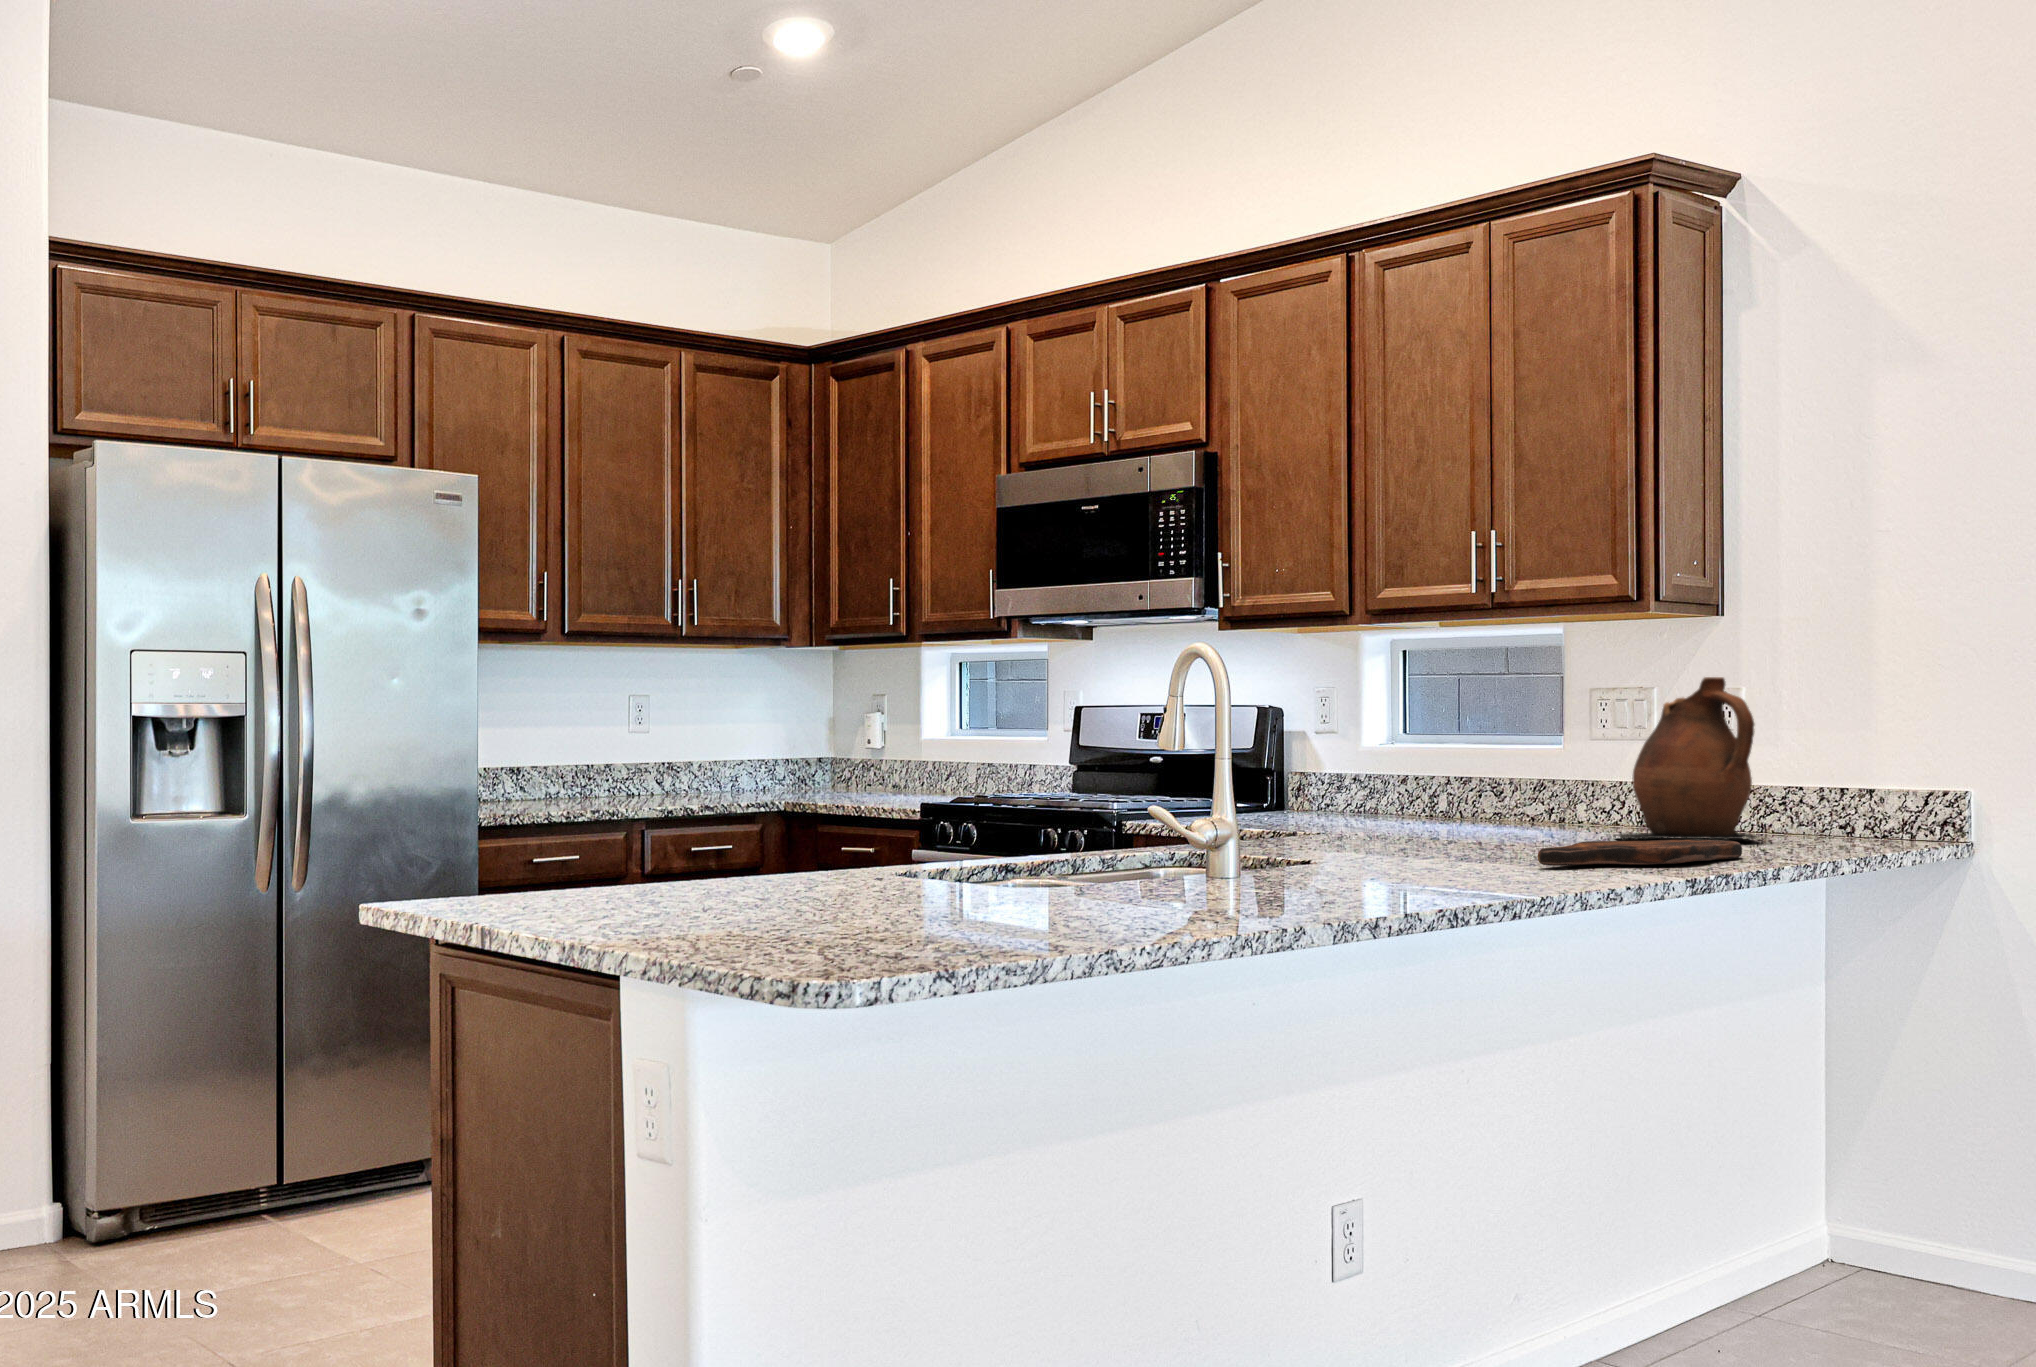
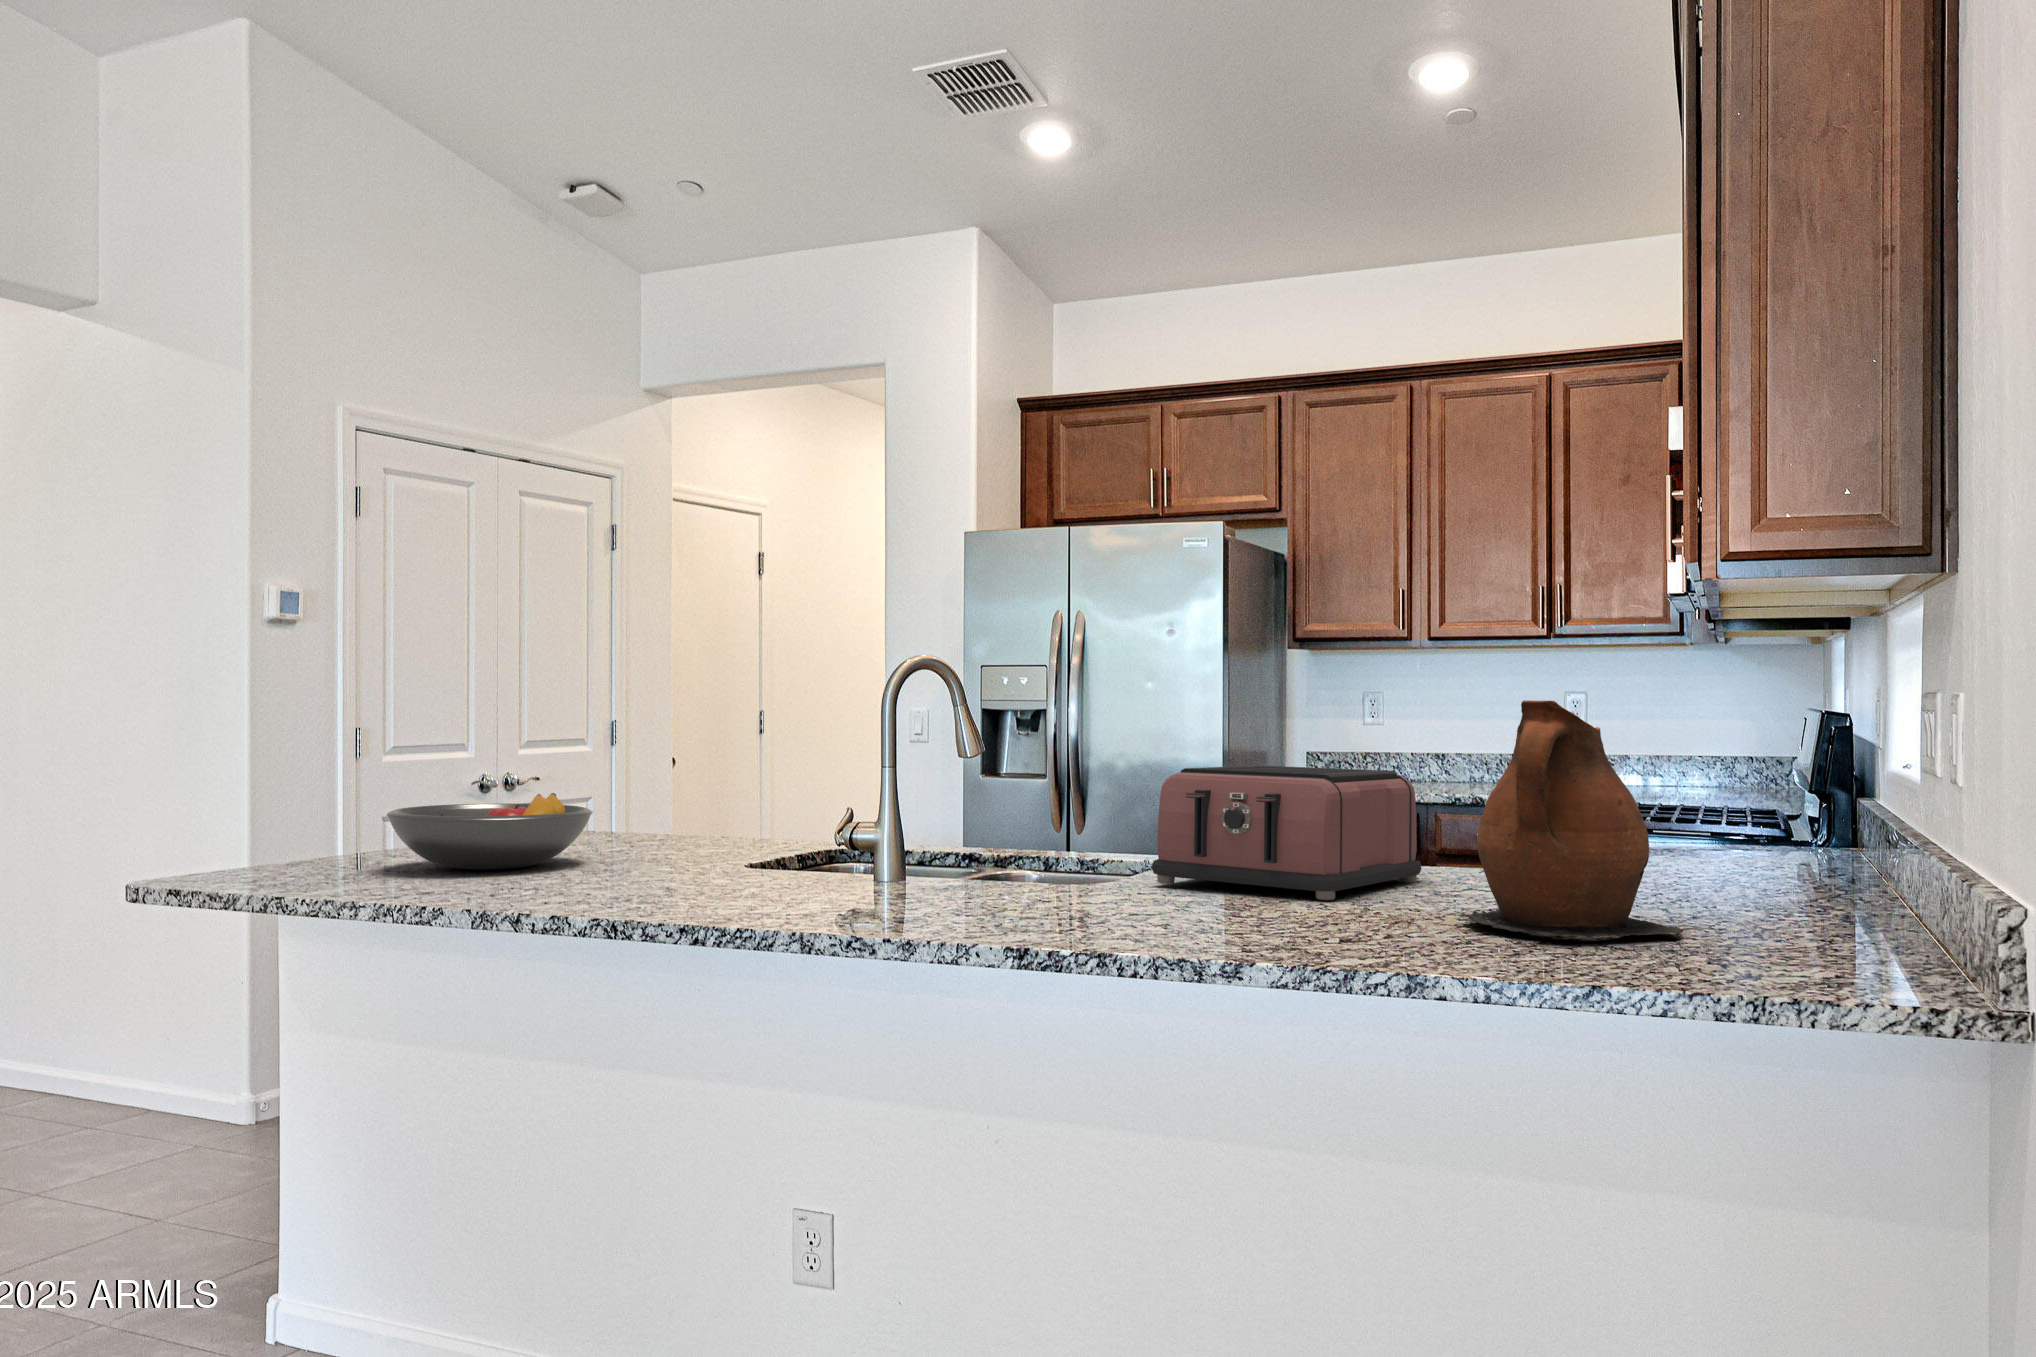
toaster: none [1258,741,1514,851] -> present [1152,766,1421,900]
fruit bowl: none [692,805,990,921] -> present [387,793,593,869]
cutting board: present [1538,840,1742,866] -> none [1001,894,1294,945]

